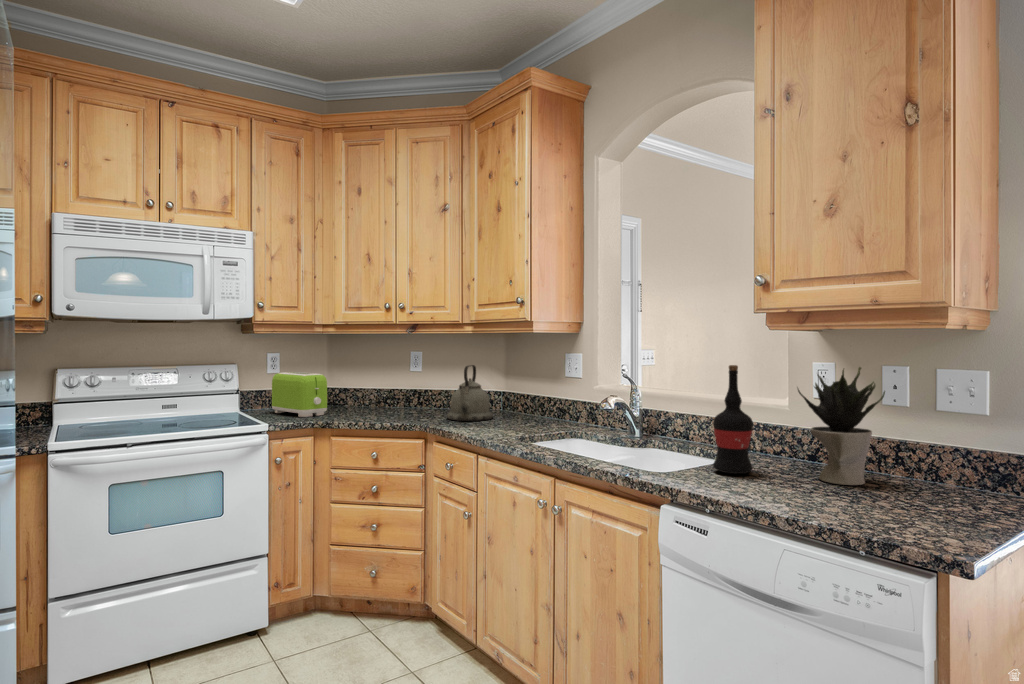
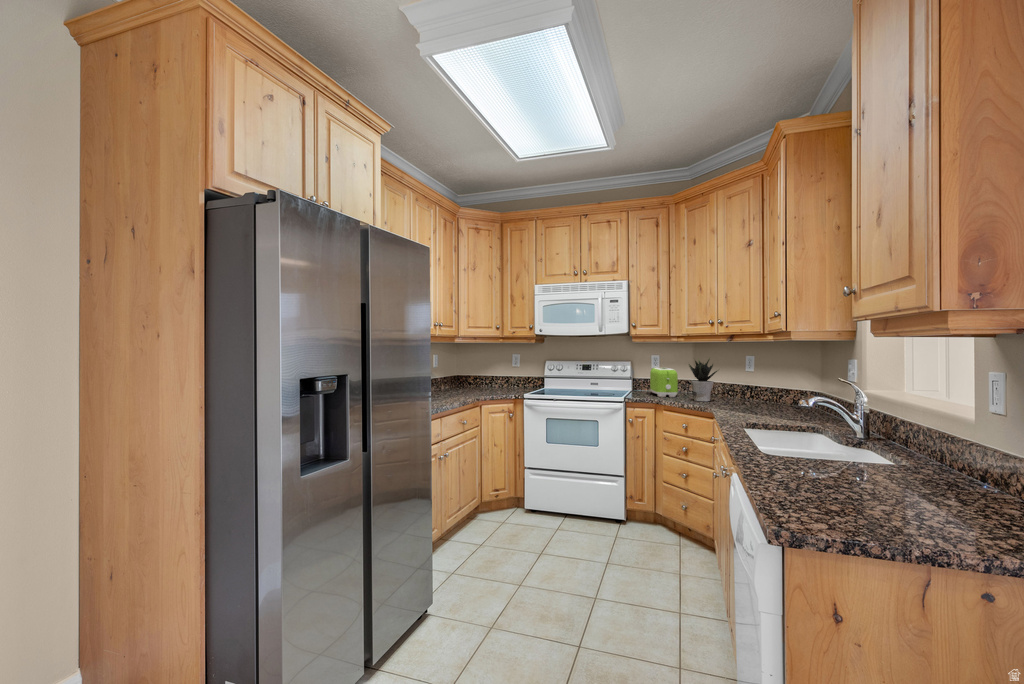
kettle: present [447,365,493,421] -> none [741,367,786,412]
wine bottle: present [713,365,753,474] -> none [806,371,849,474]
potted plant: present [798,367,885,485] -> present [689,358,718,401]

